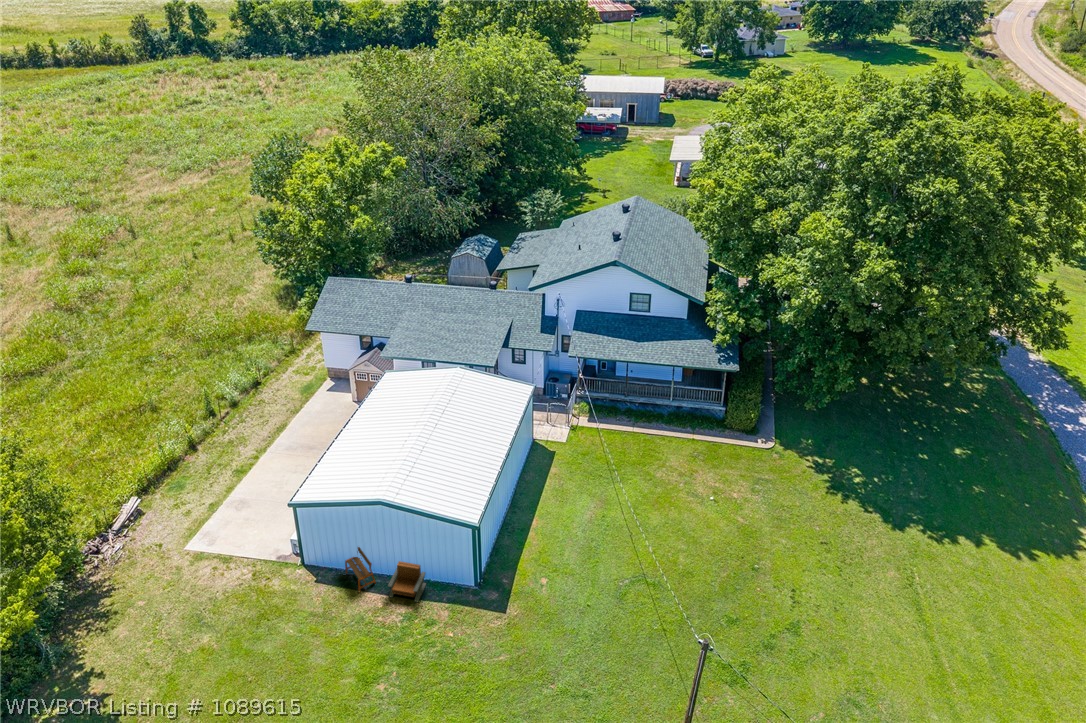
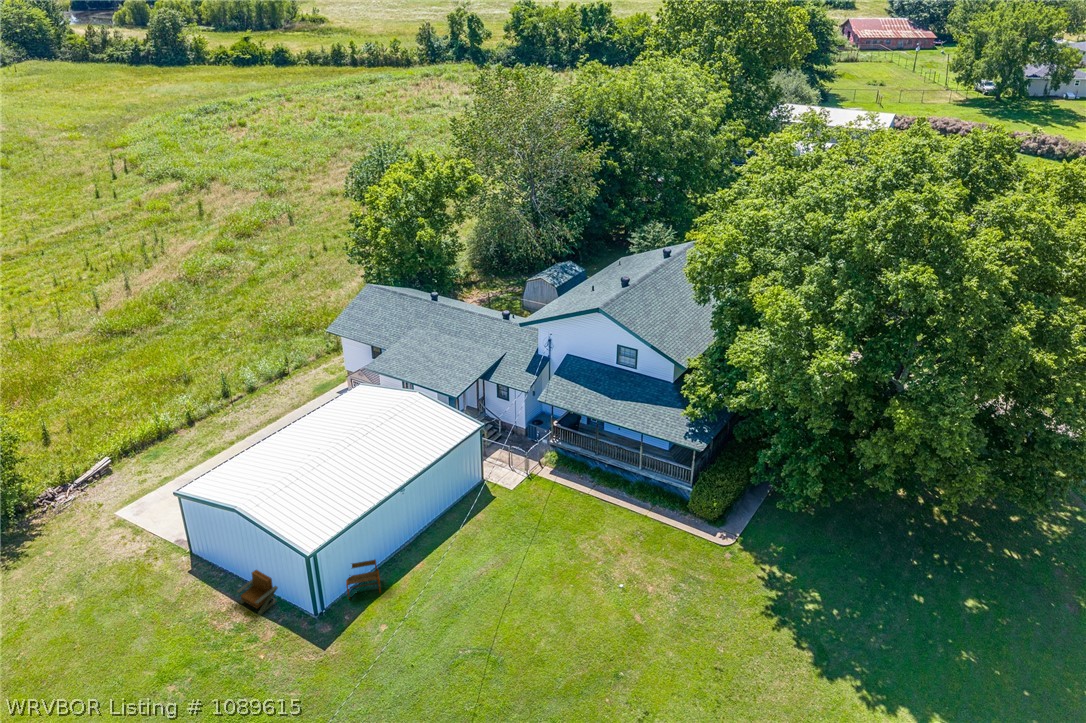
bench: present [345,547,376,592] -> present [346,559,381,596]

